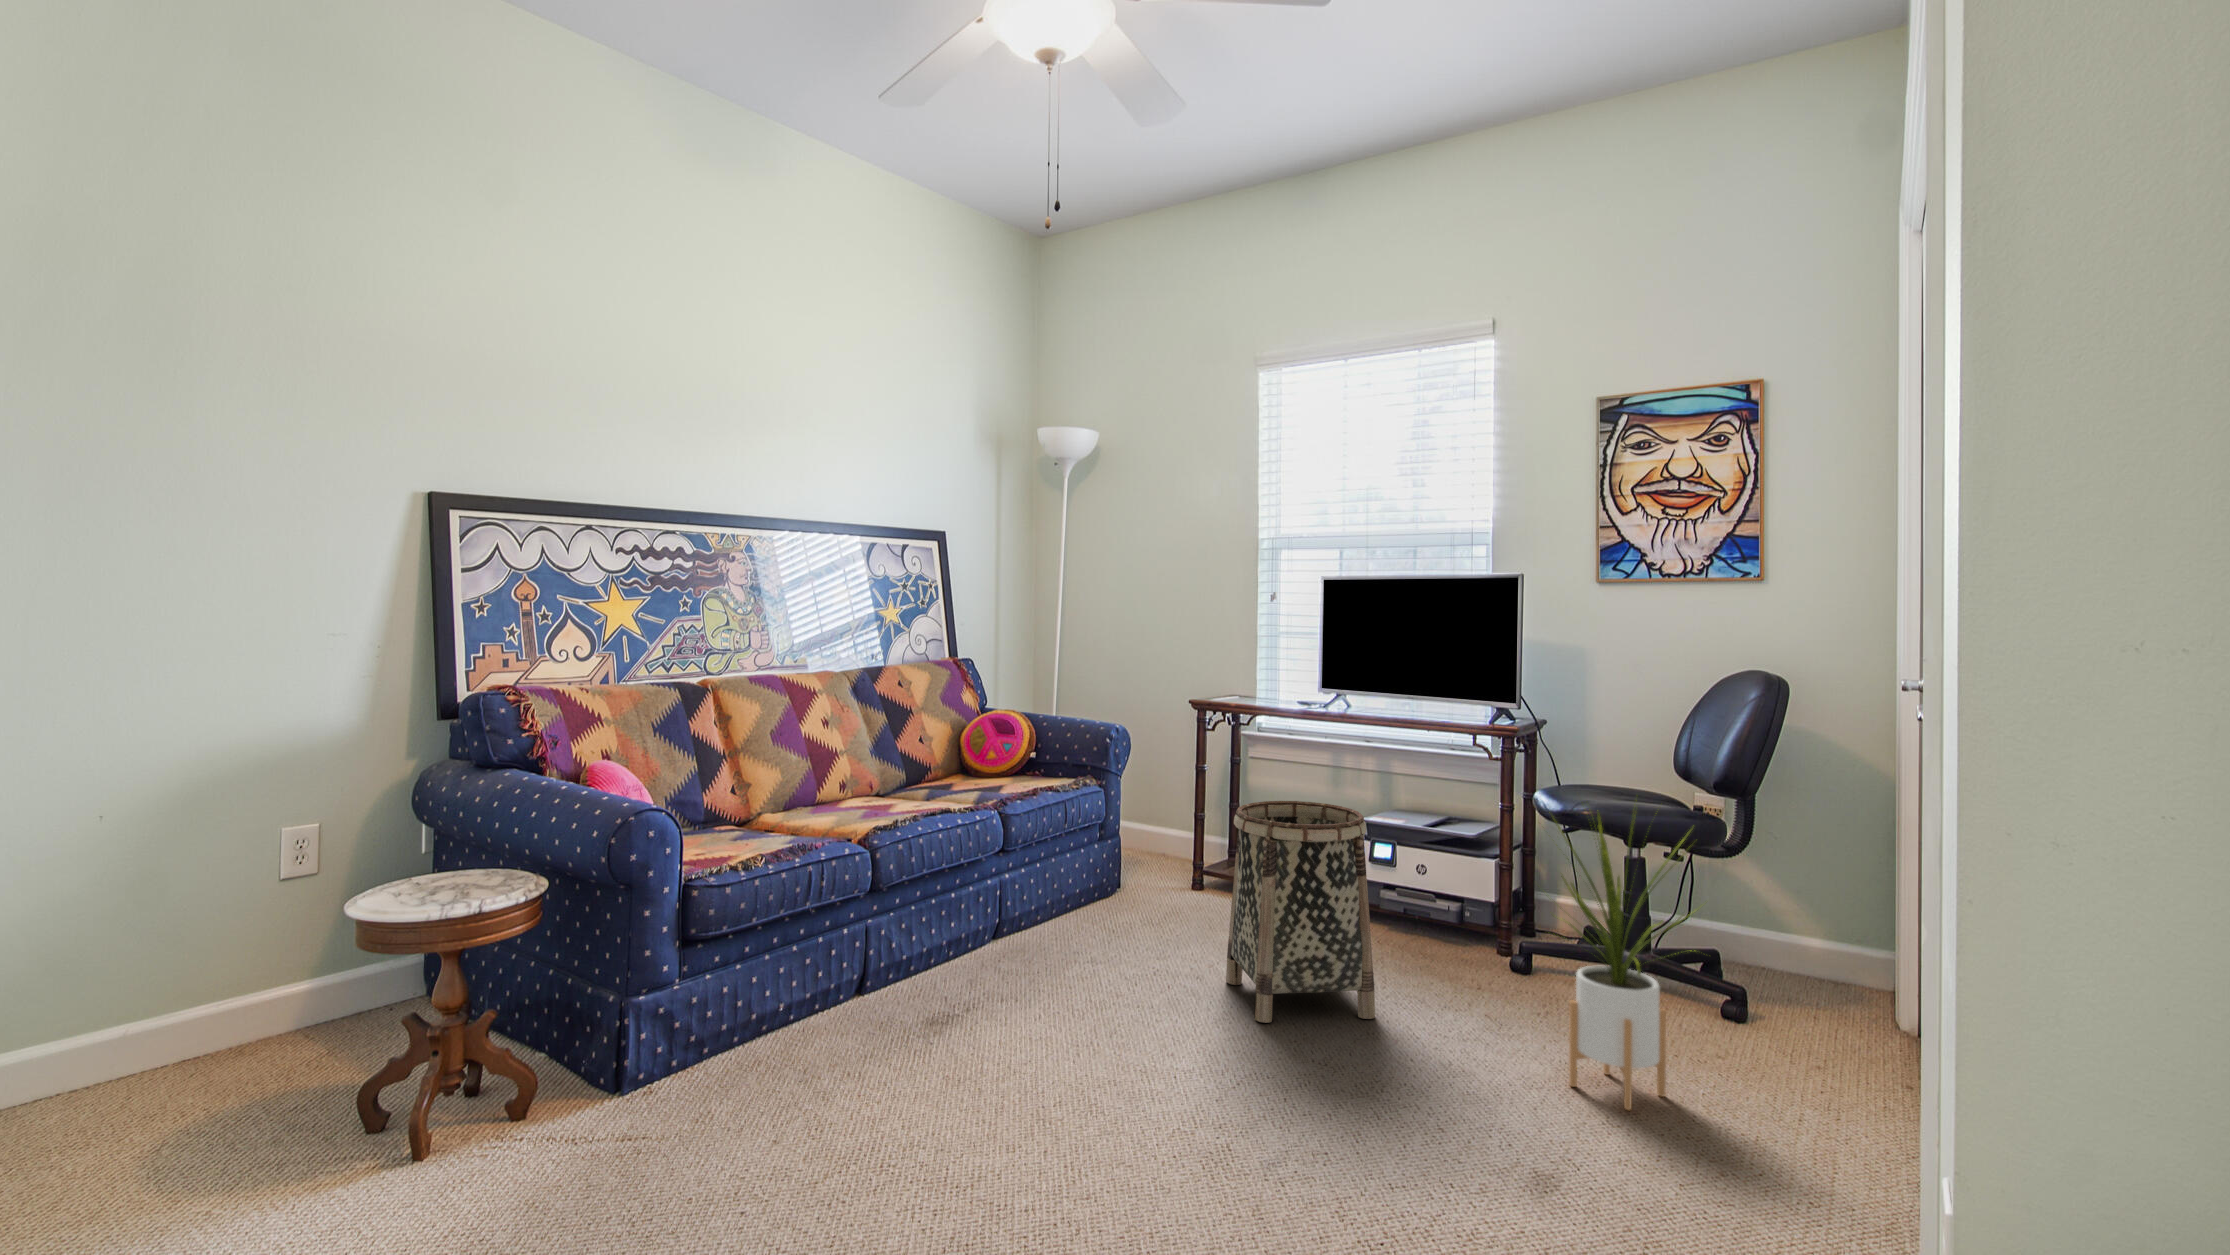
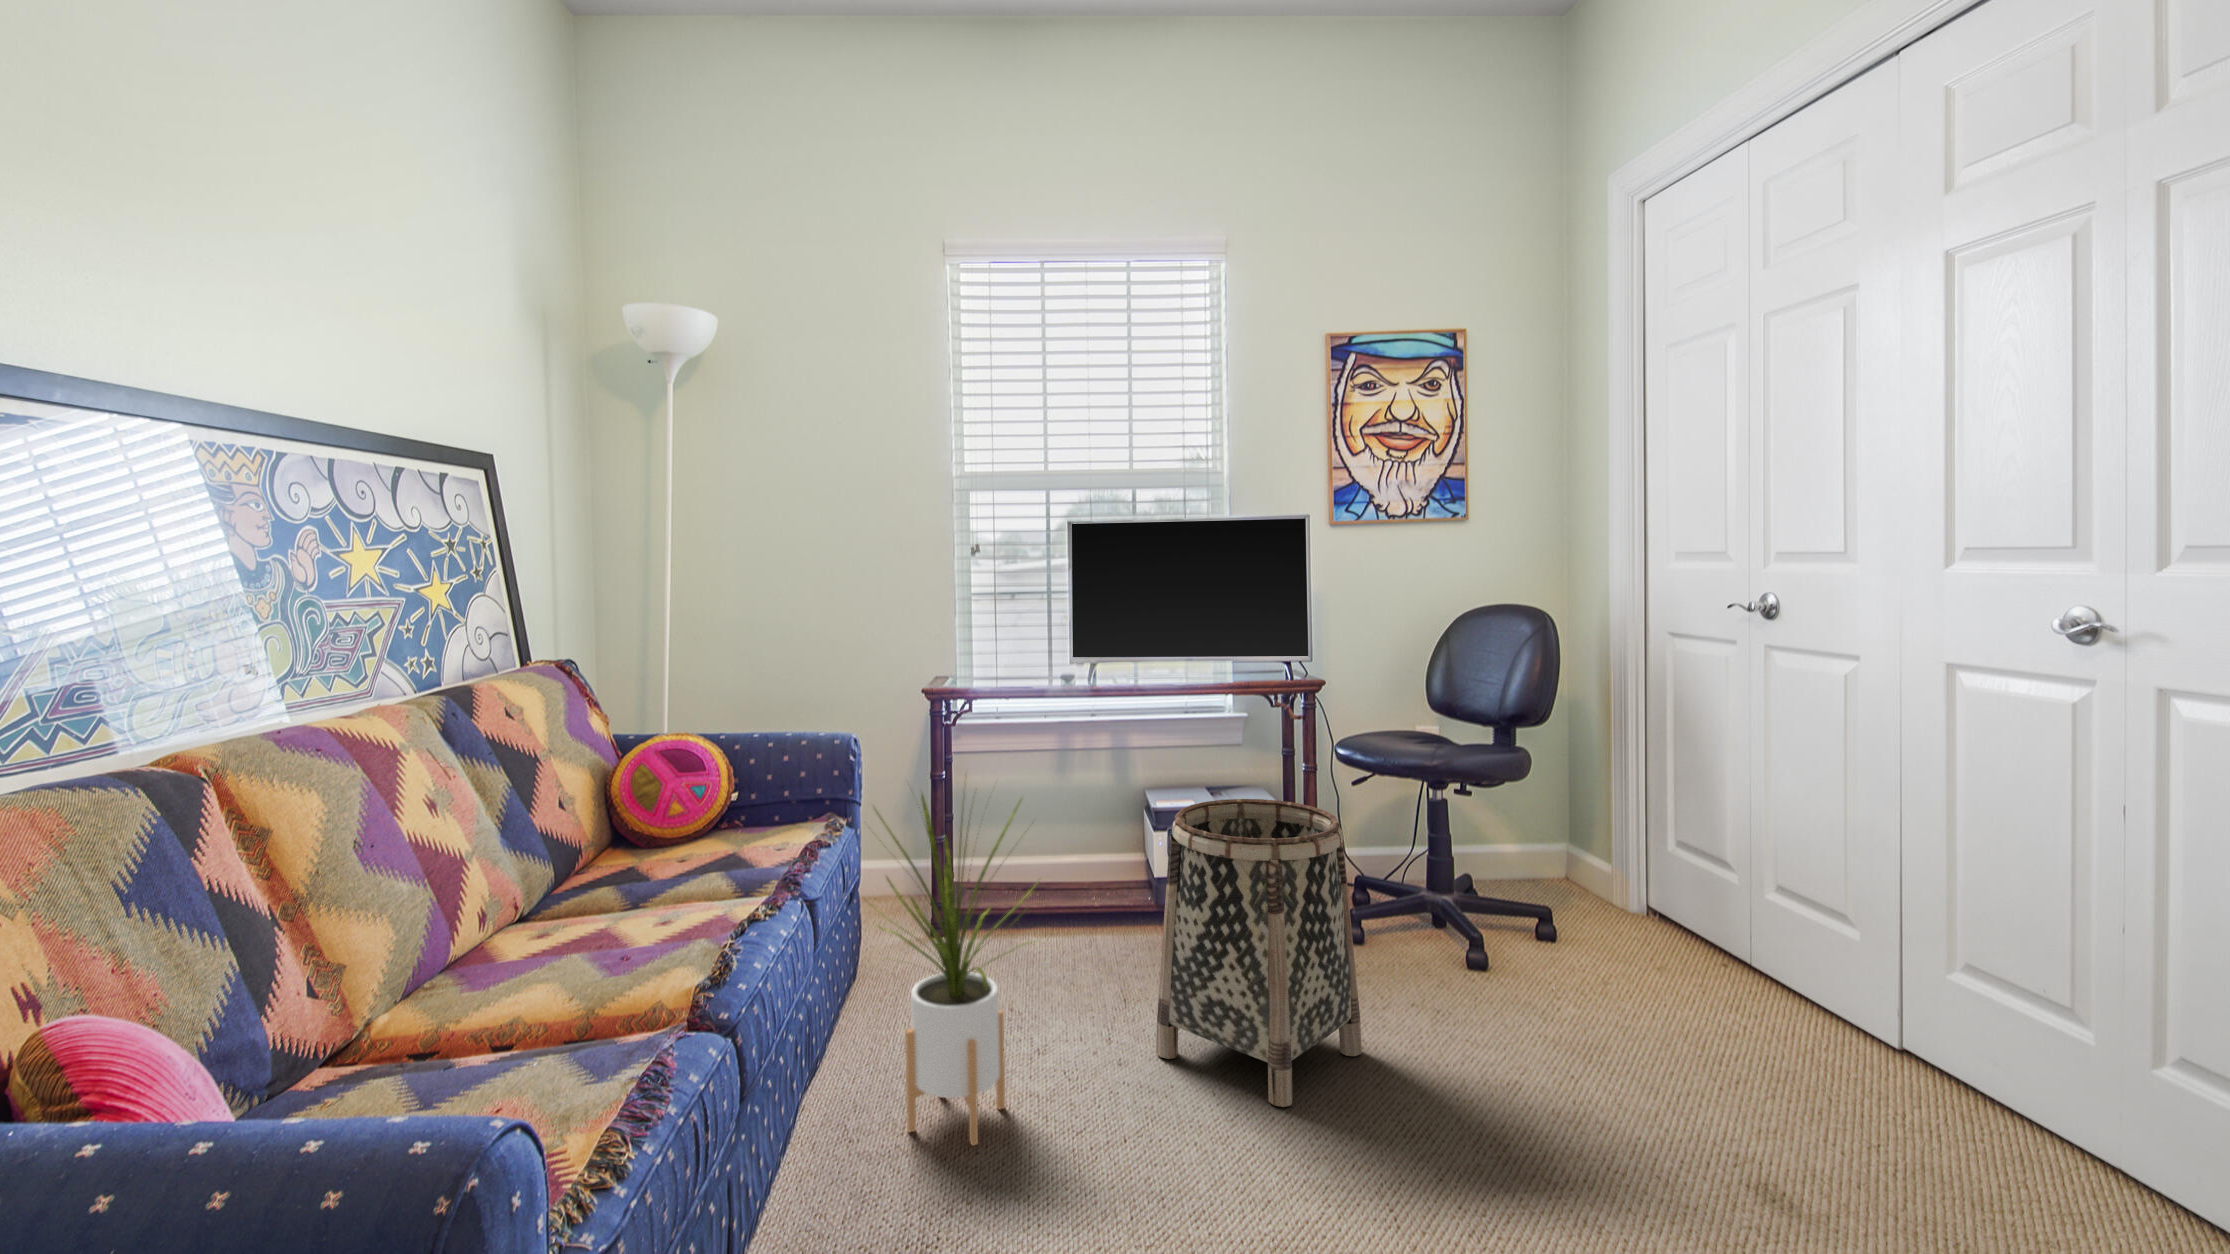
house plant: present [1553,809,1692,1110] -> present [864,794,1034,1145]

